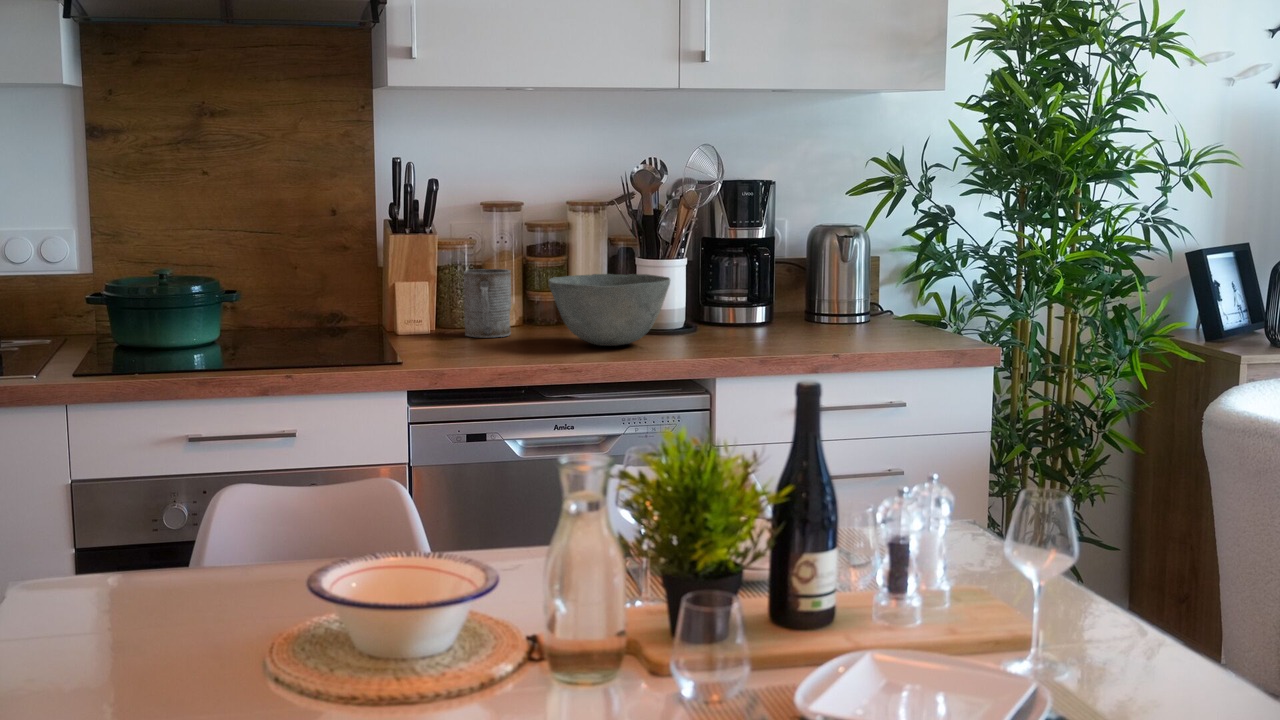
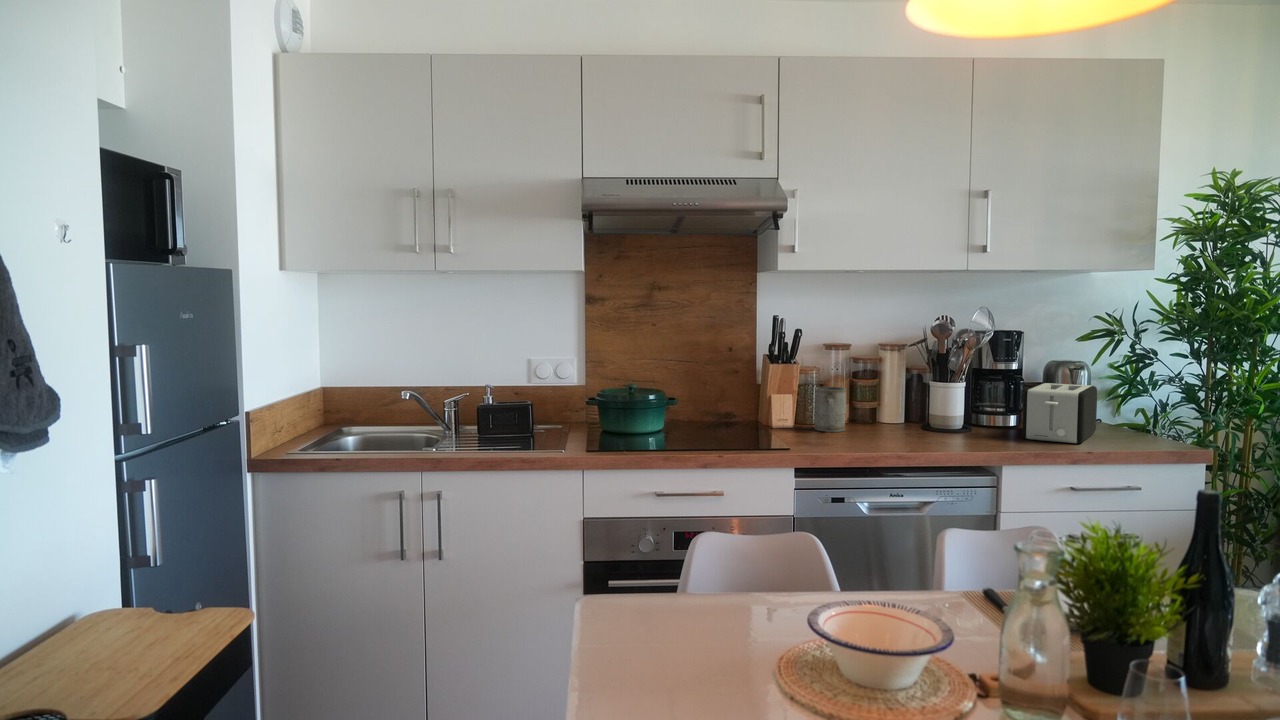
toaster: none [760,258,868,343] -> present [1022,383,1097,444]
bowl: present [549,274,670,346] -> none [878,392,964,441]

